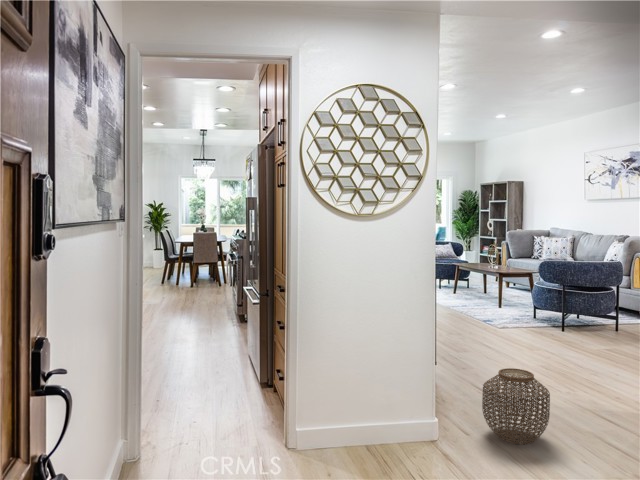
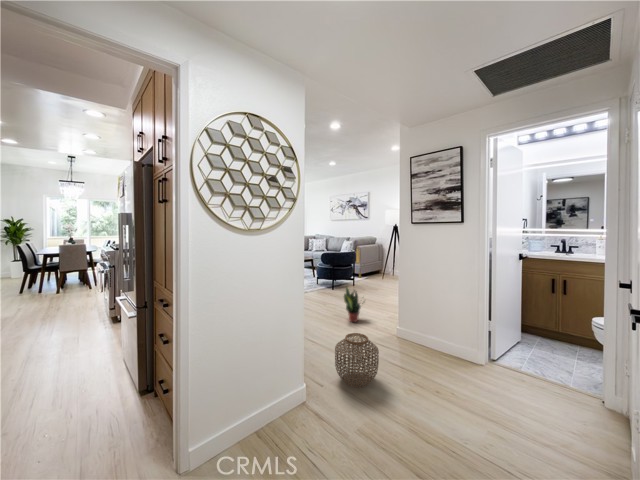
potted plant: none [548,313,594,378] -> present [344,287,361,322]

